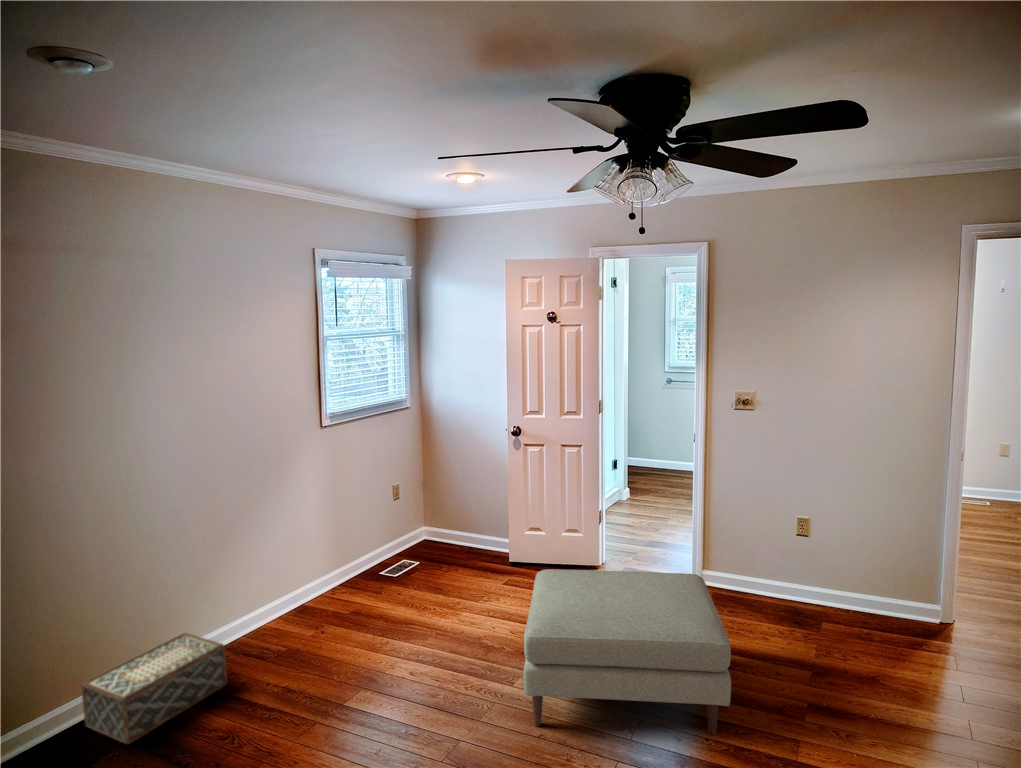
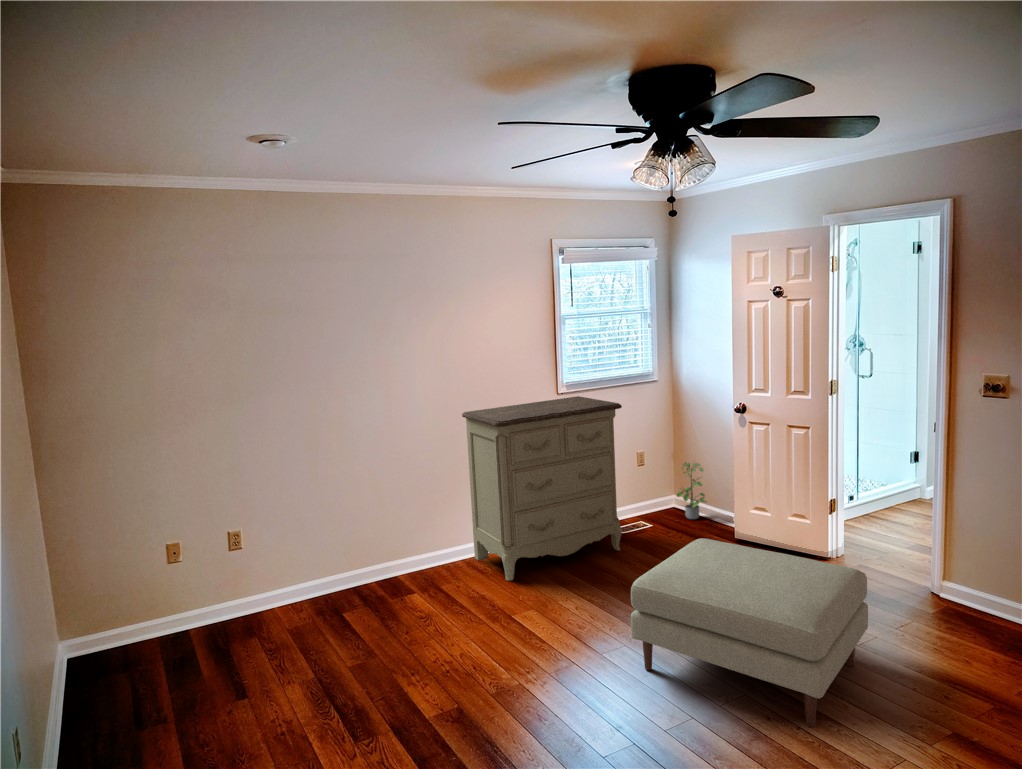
dresser: none [221,429,408,663] -> present [462,396,622,581]
potted plant: none [436,488,471,549] -> present [677,462,707,519]
woven basket: present [82,633,227,744] -> none [358,539,452,603]

